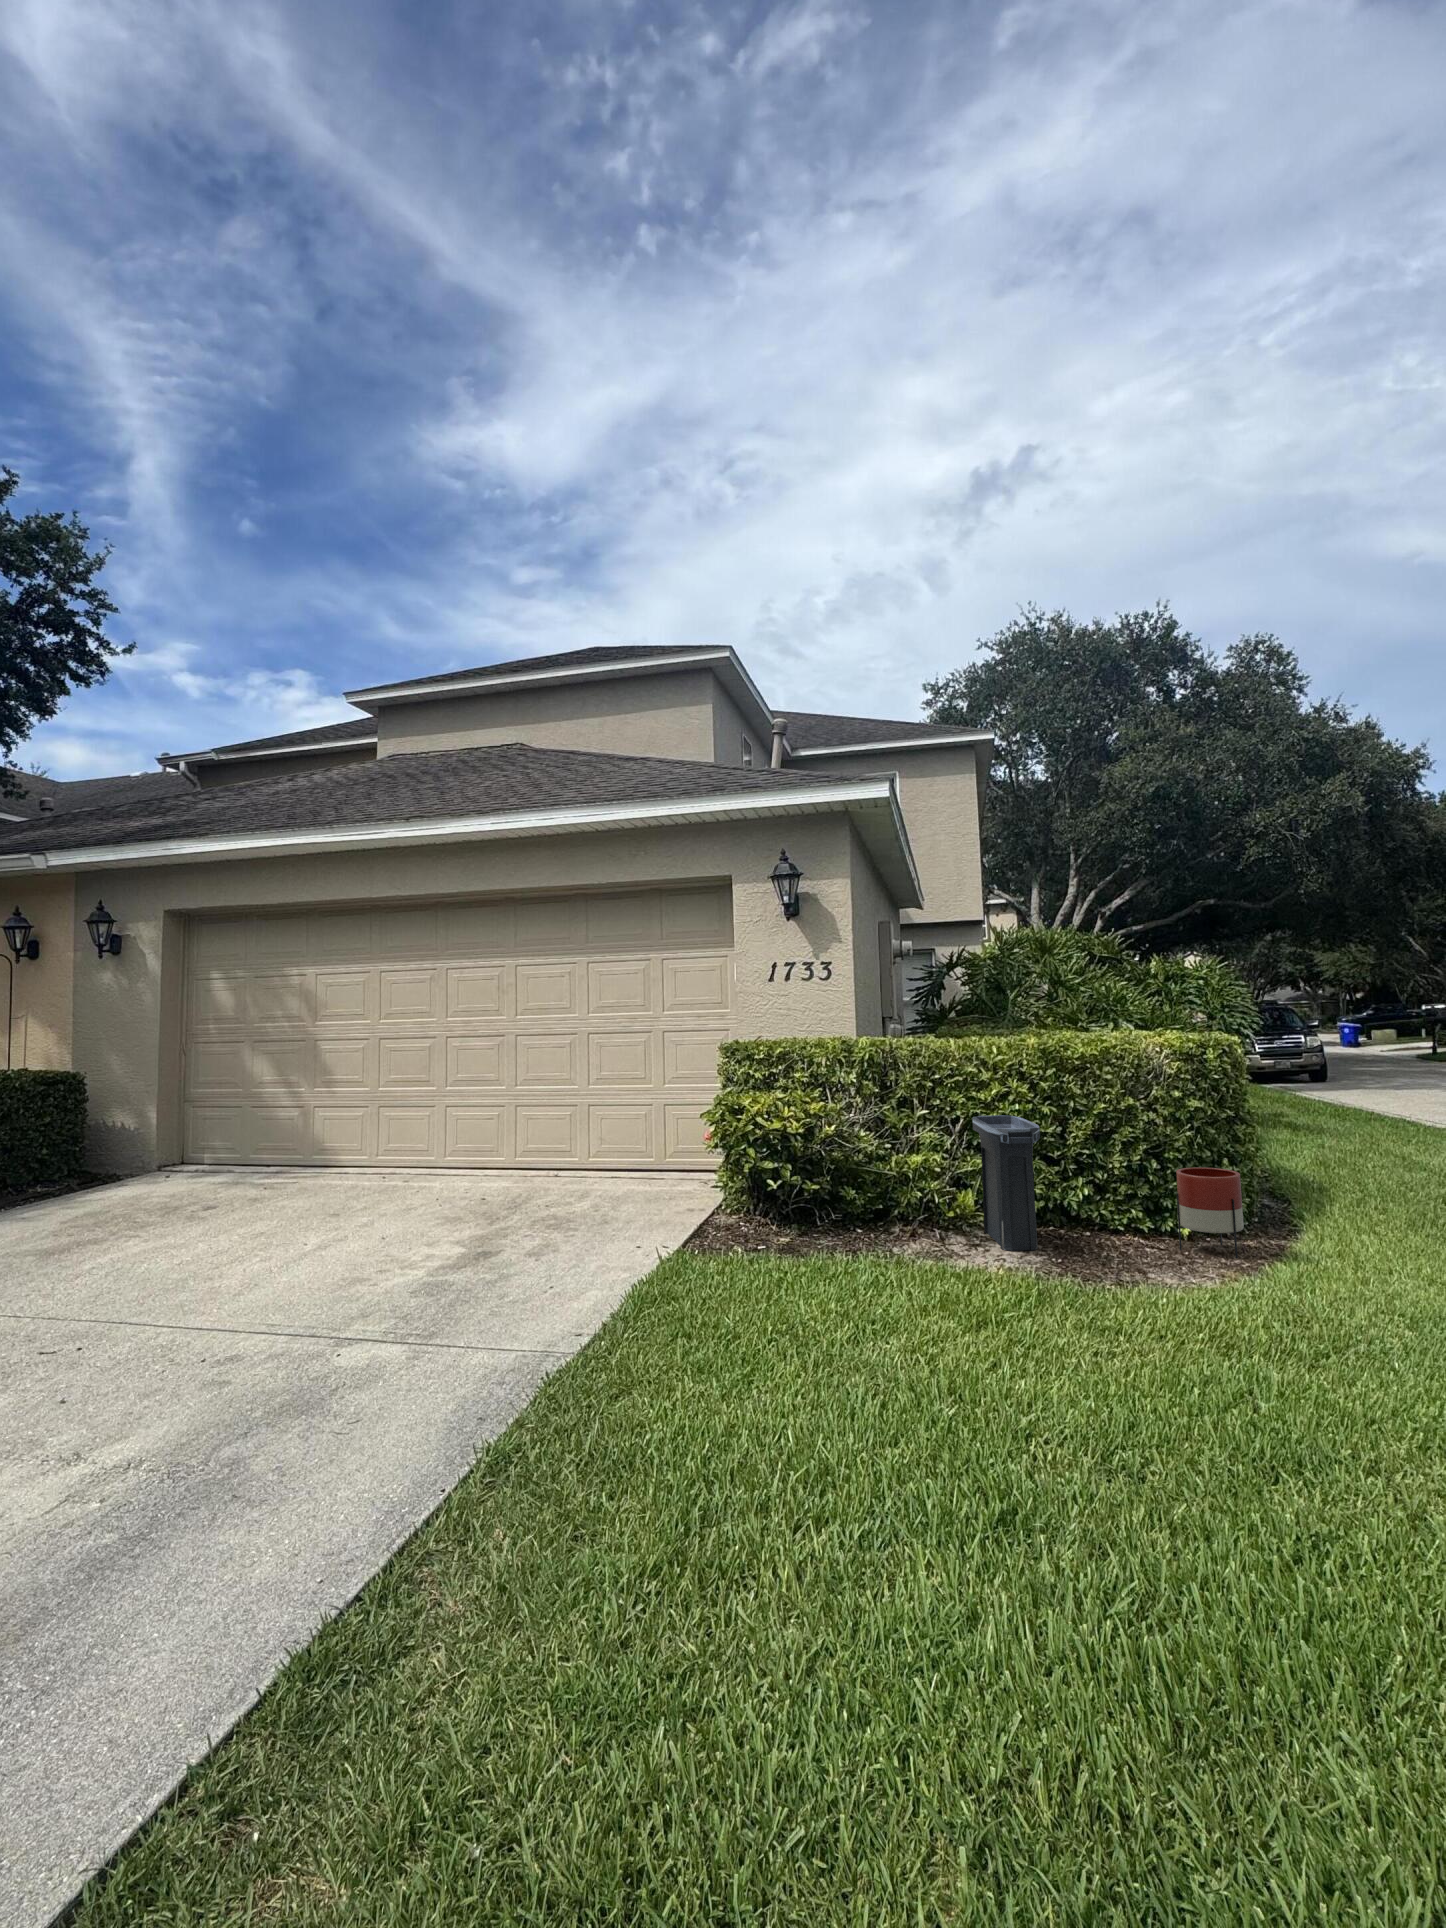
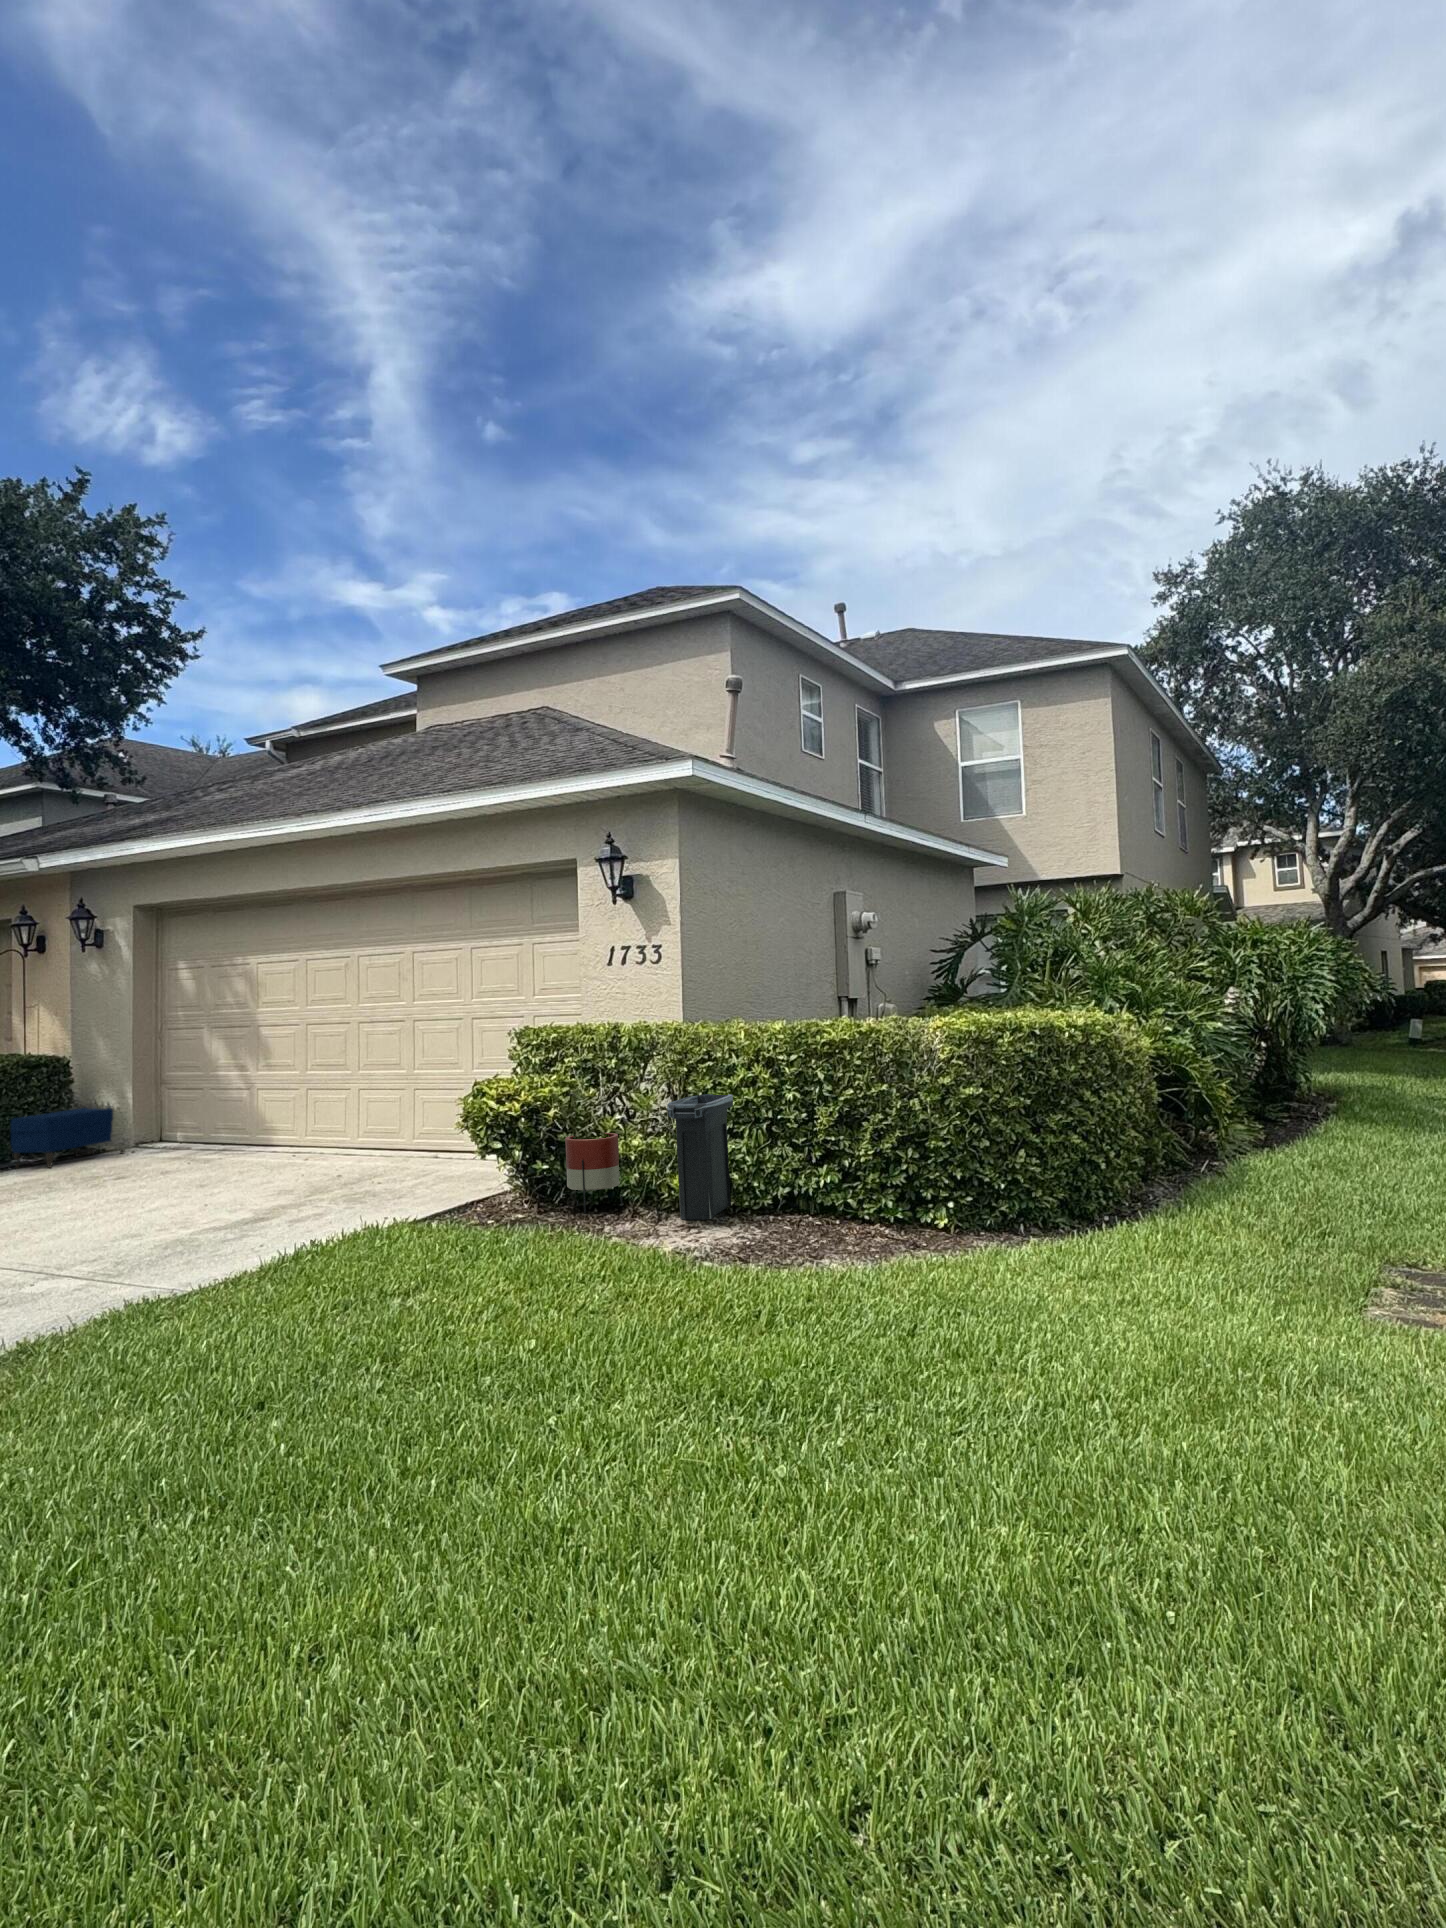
bench: none [25,1124,151,1198] -> present [11,1108,125,1168]
planter: present [1176,1167,1244,1258] -> present [565,1133,623,1213]

